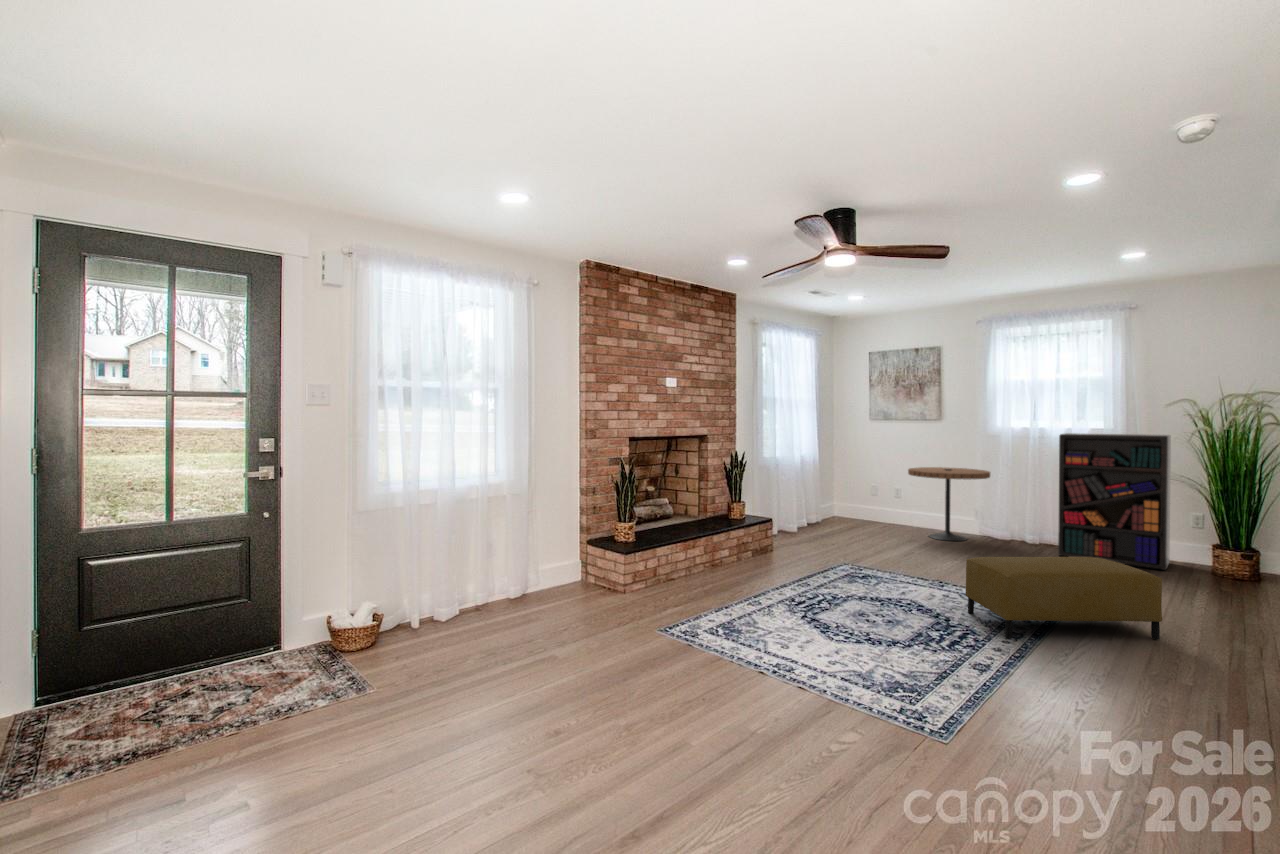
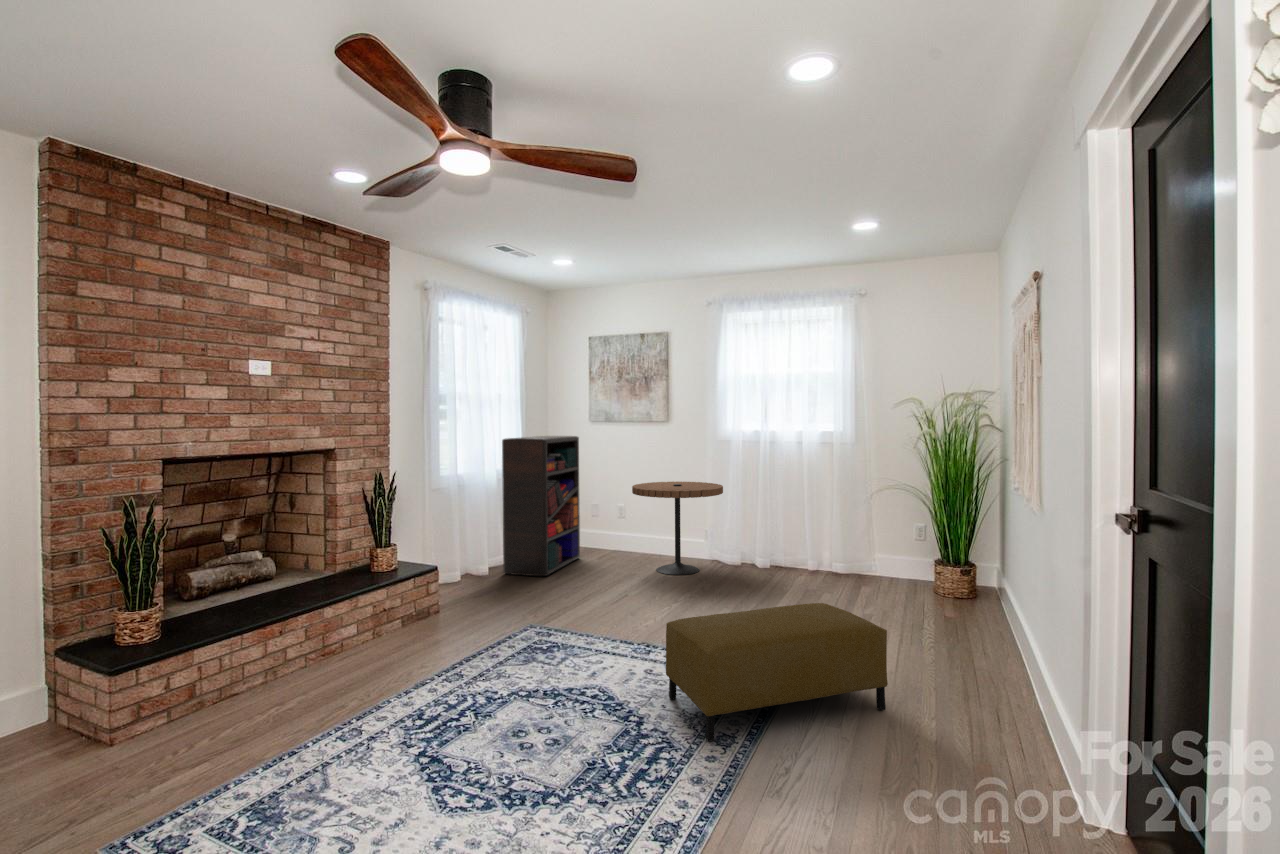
bookshelf: present [1058,433,1171,570] -> present [502,436,580,576]

